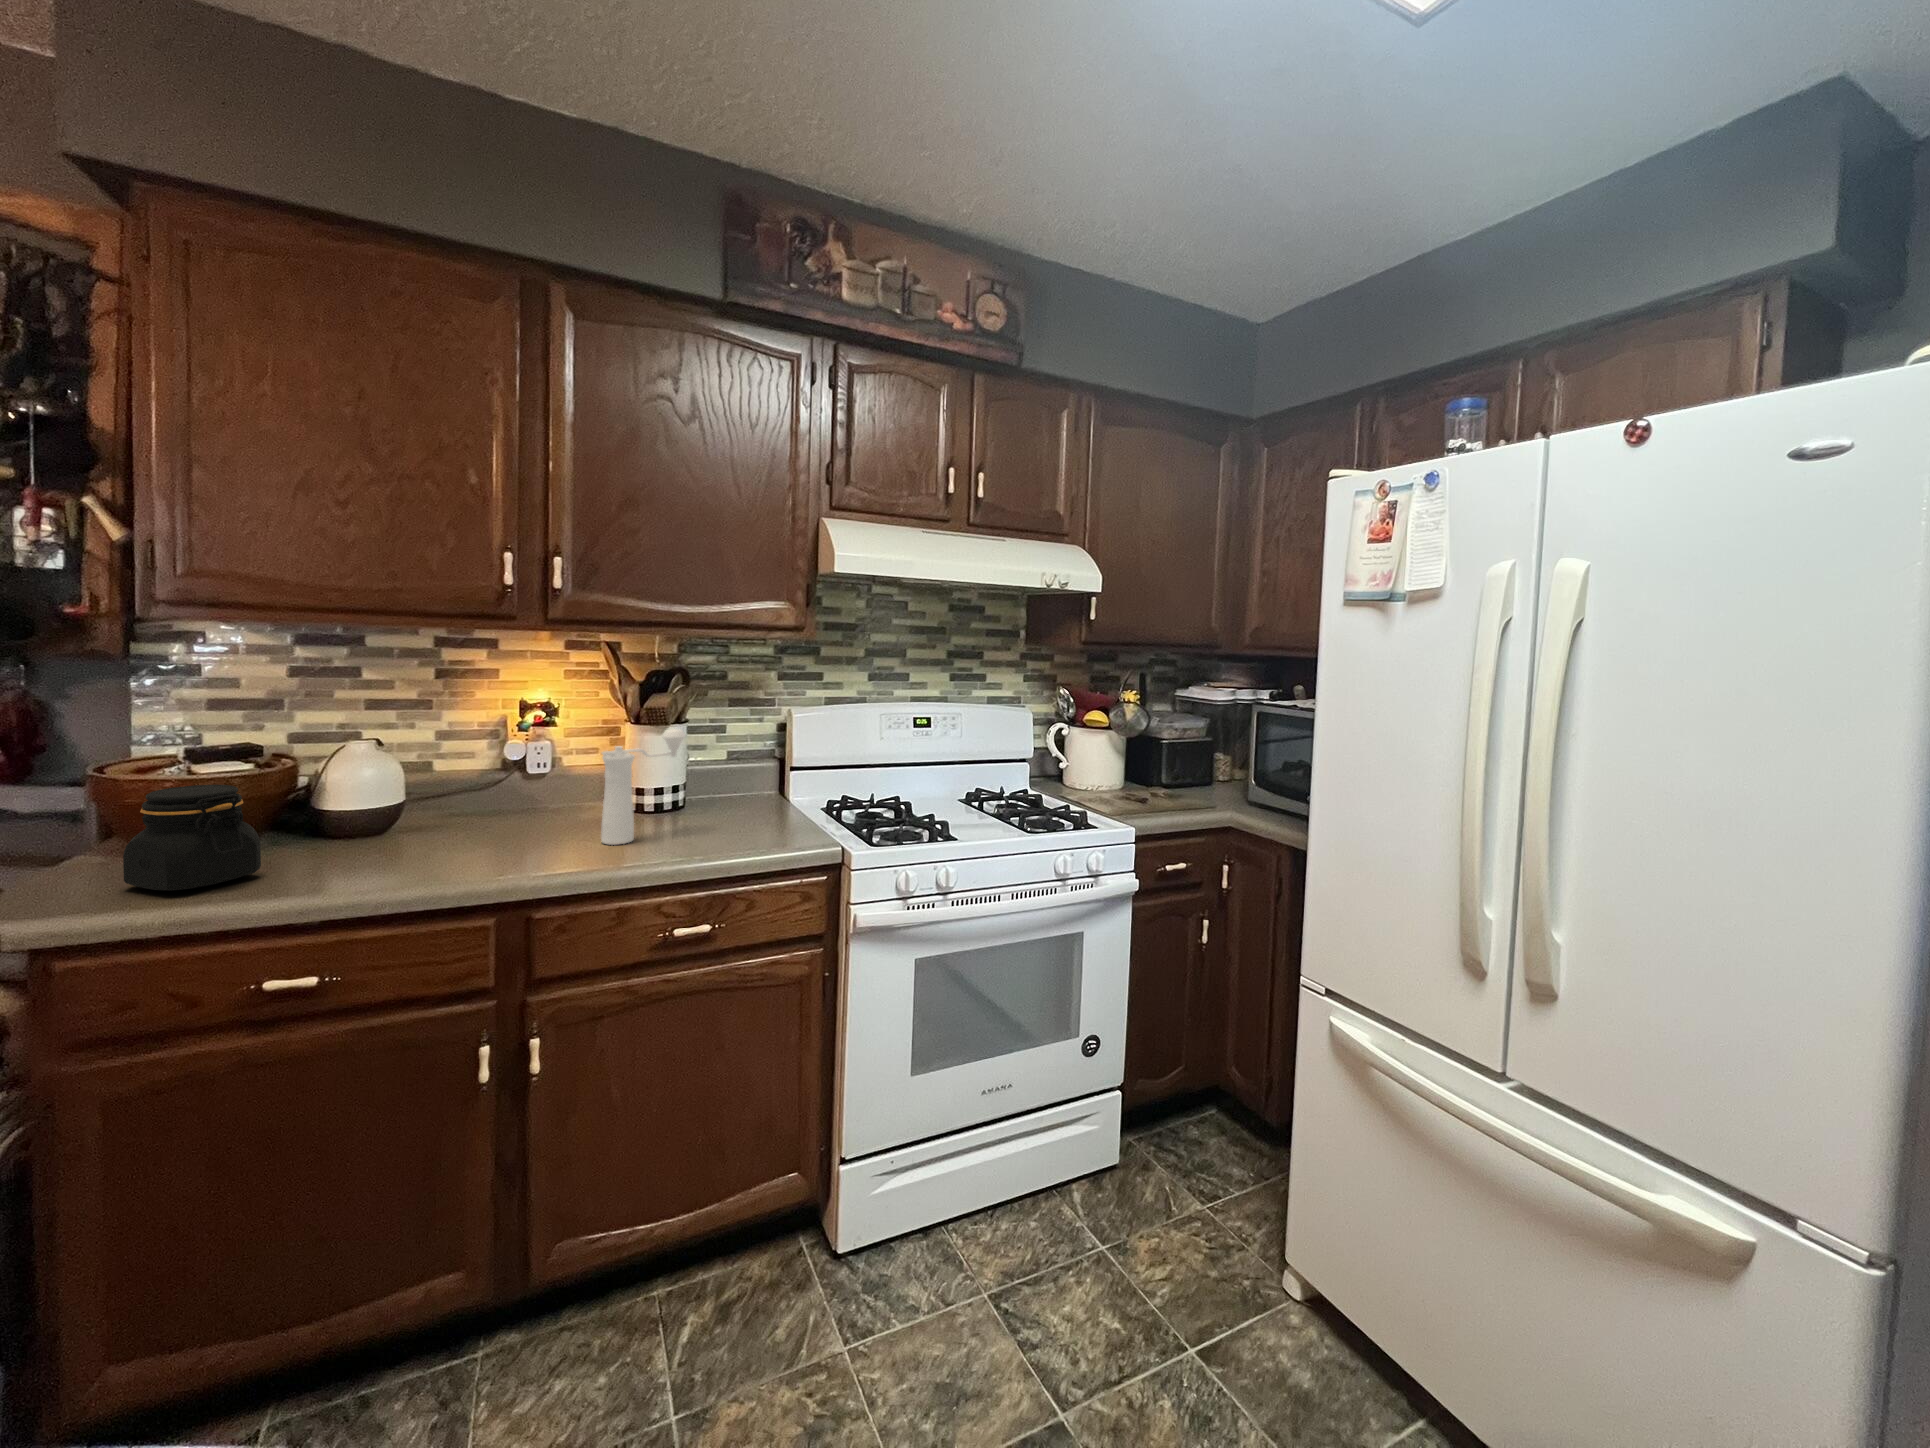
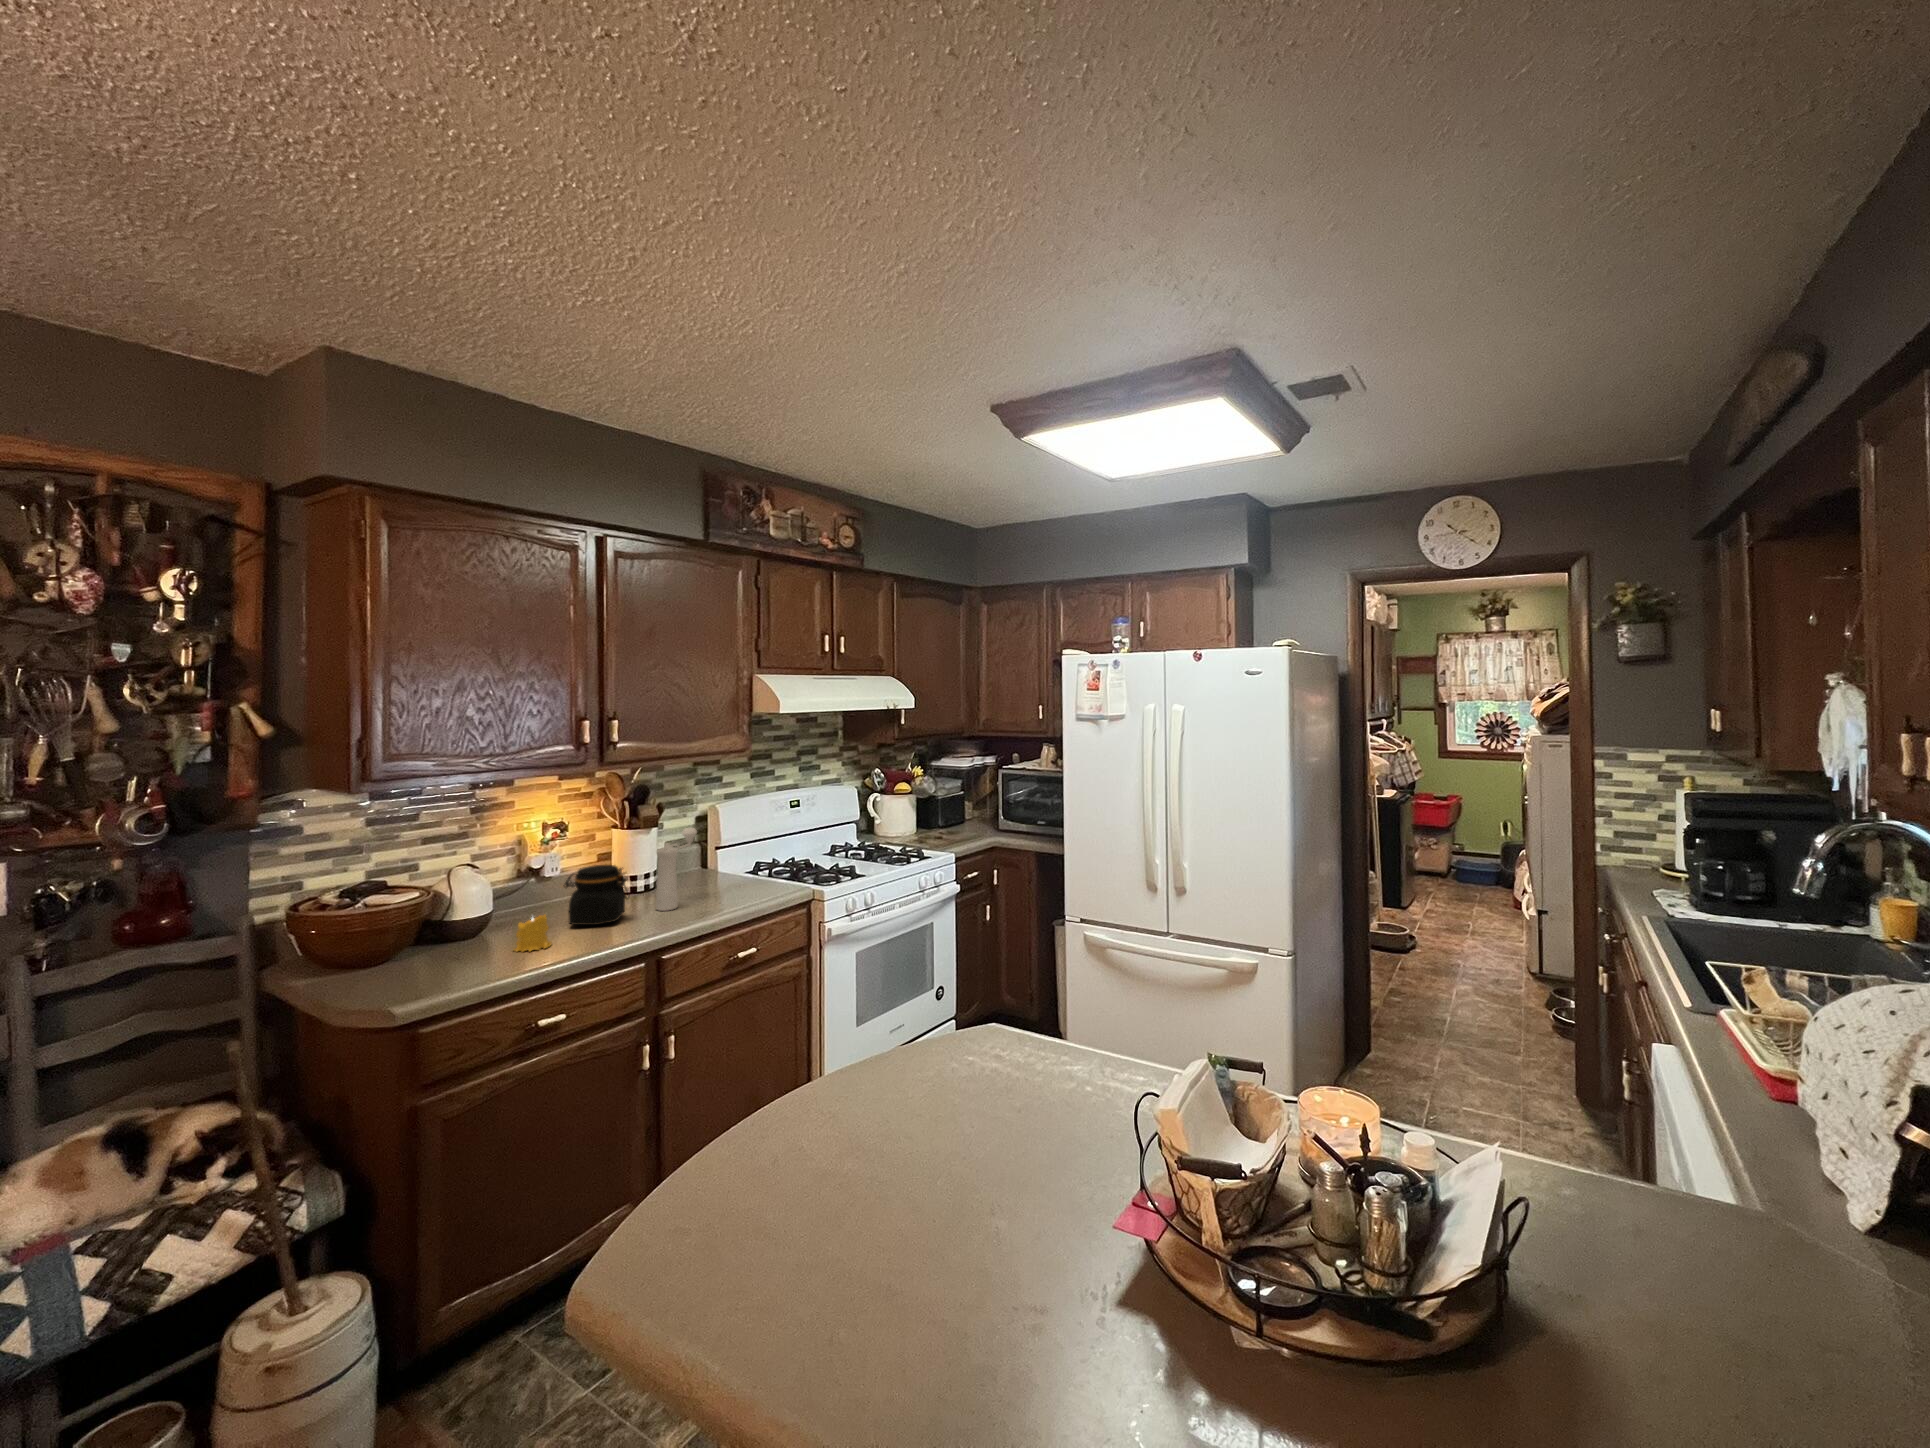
jar: present [123,785,261,890] -> present [563,865,629,925]
candle: none [325,820,390,874] -> present [515,915,551,952]

